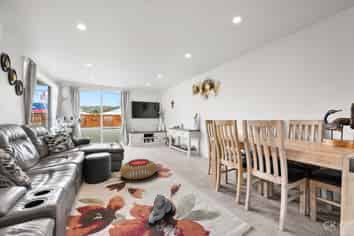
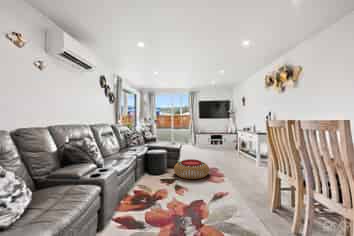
plush toy: present [149,195,175,223] -> none [177,194,208,219]

